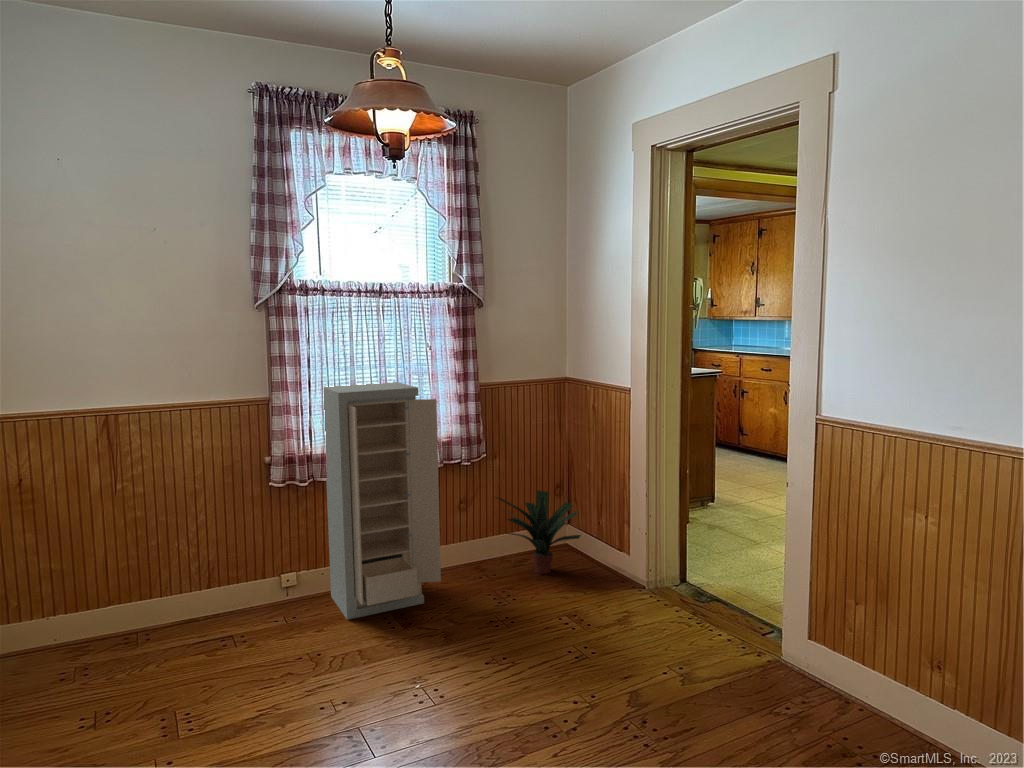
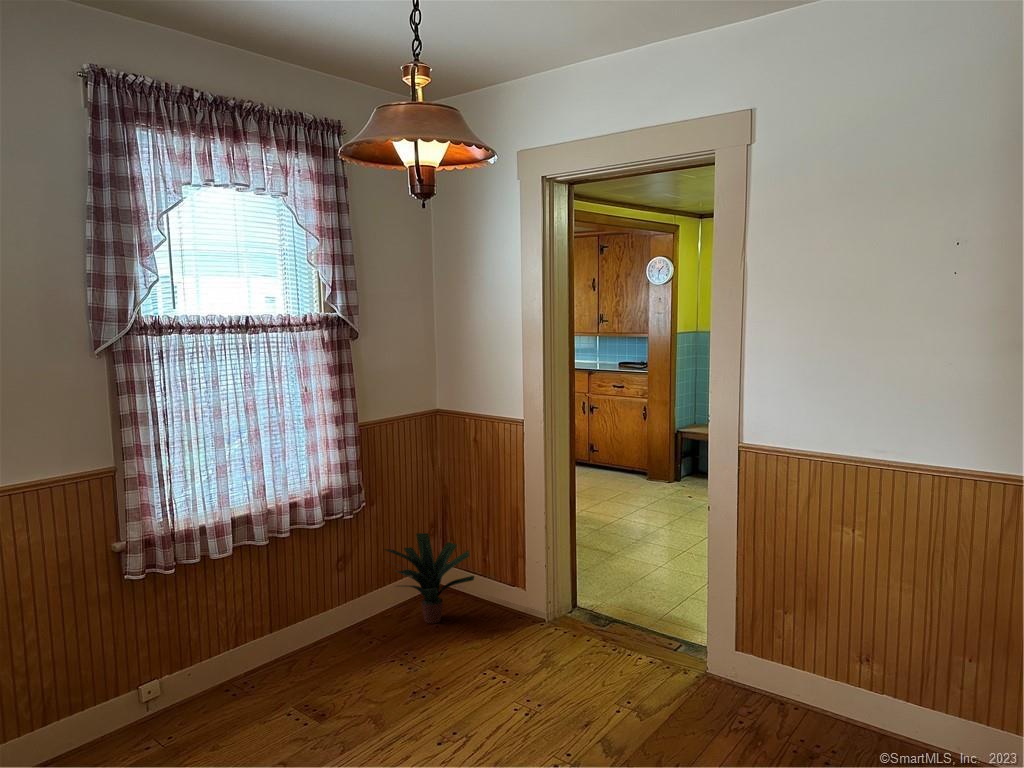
storage cabinet: present [322,382,441,620] -> none [183,432,342,727]

